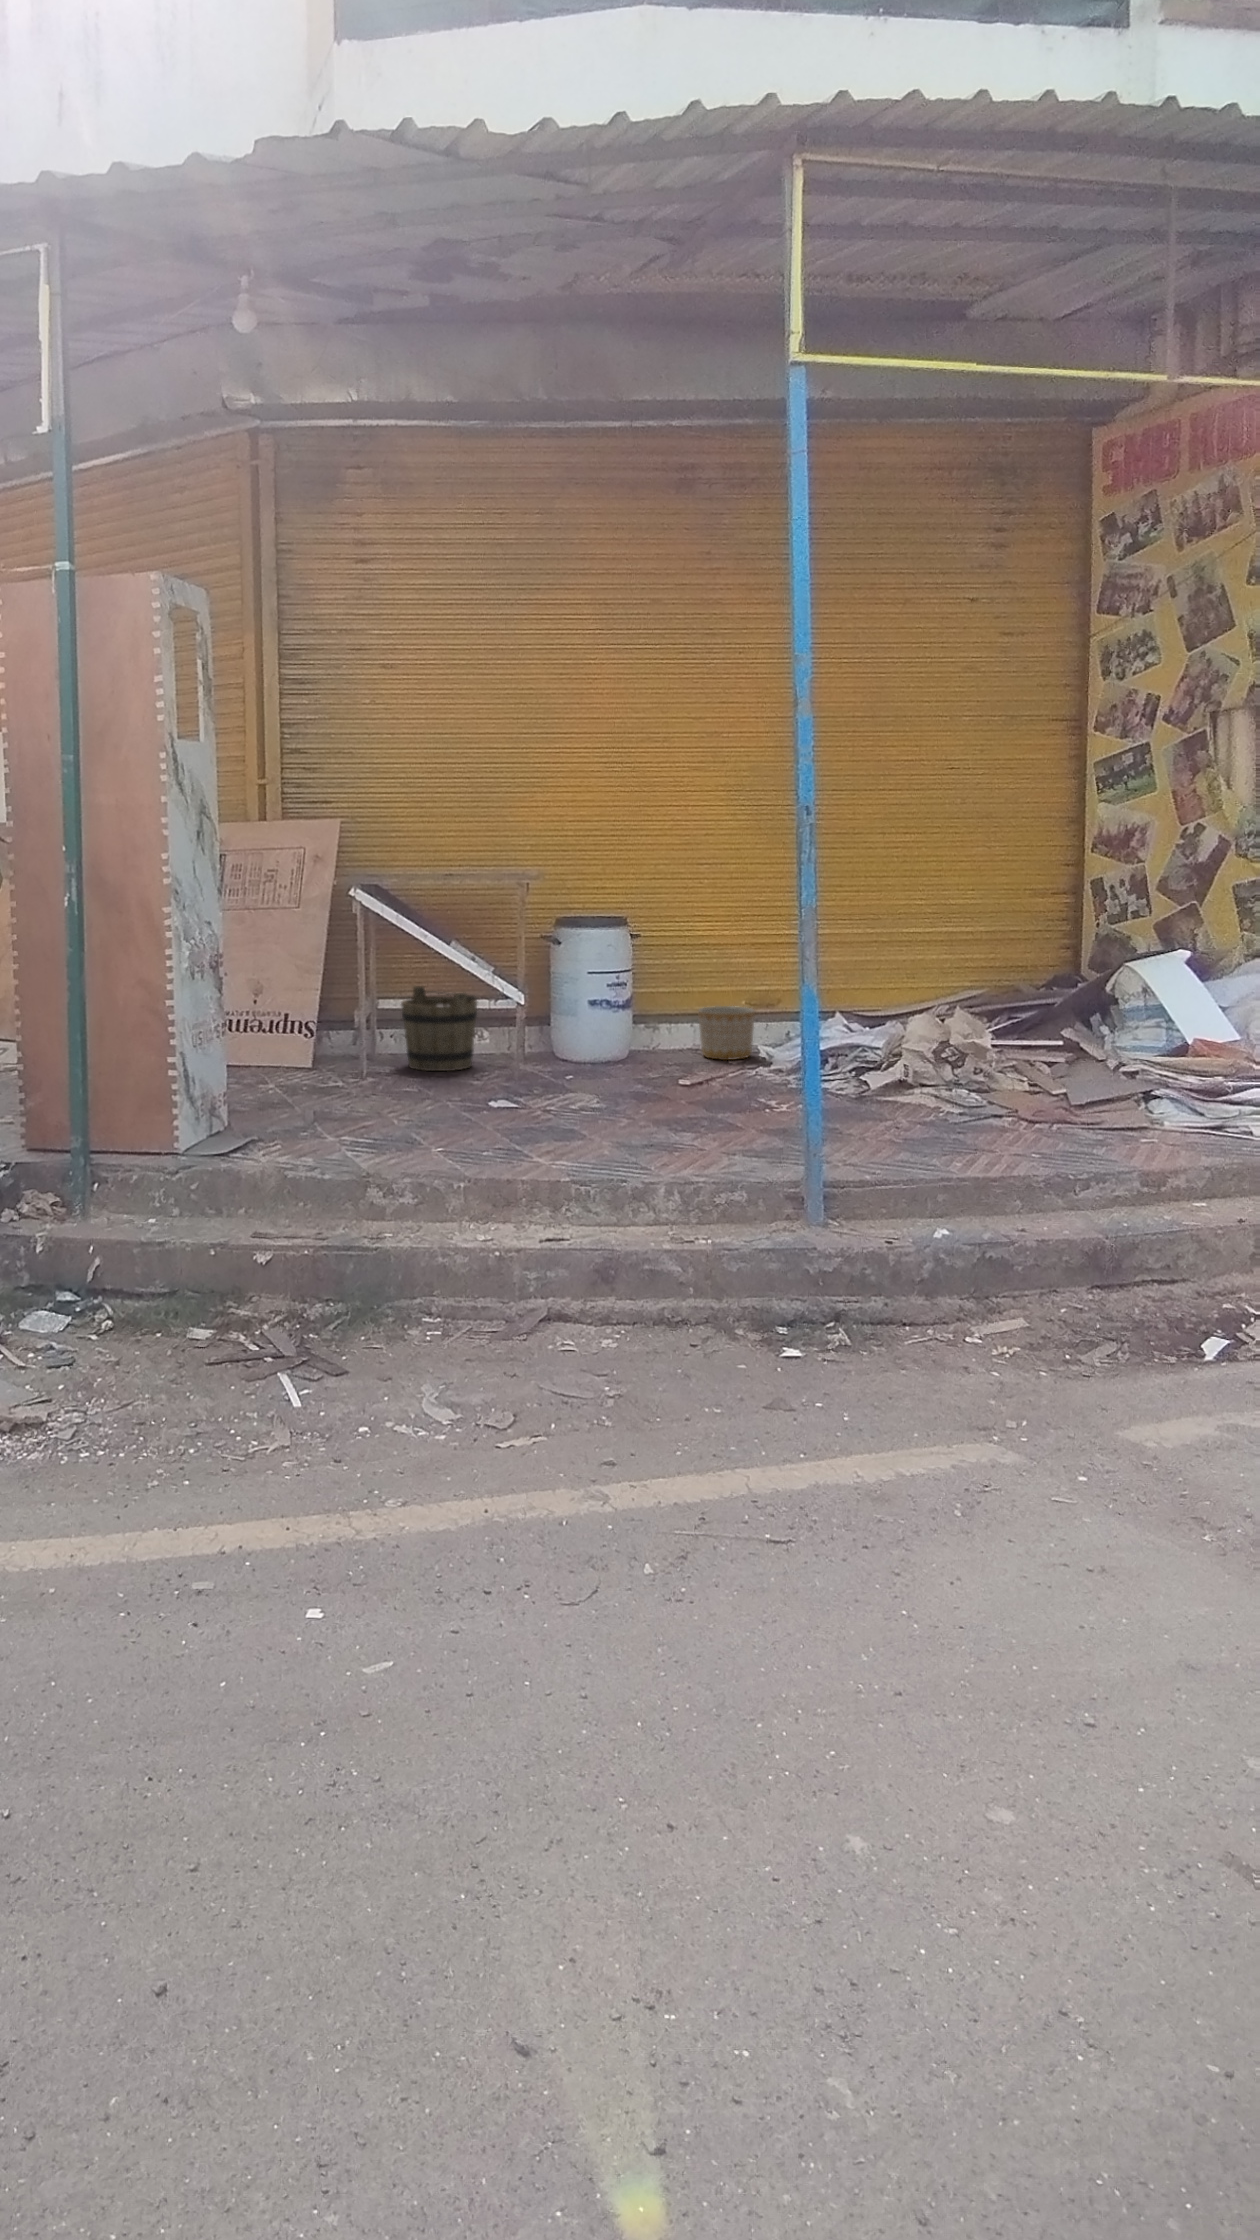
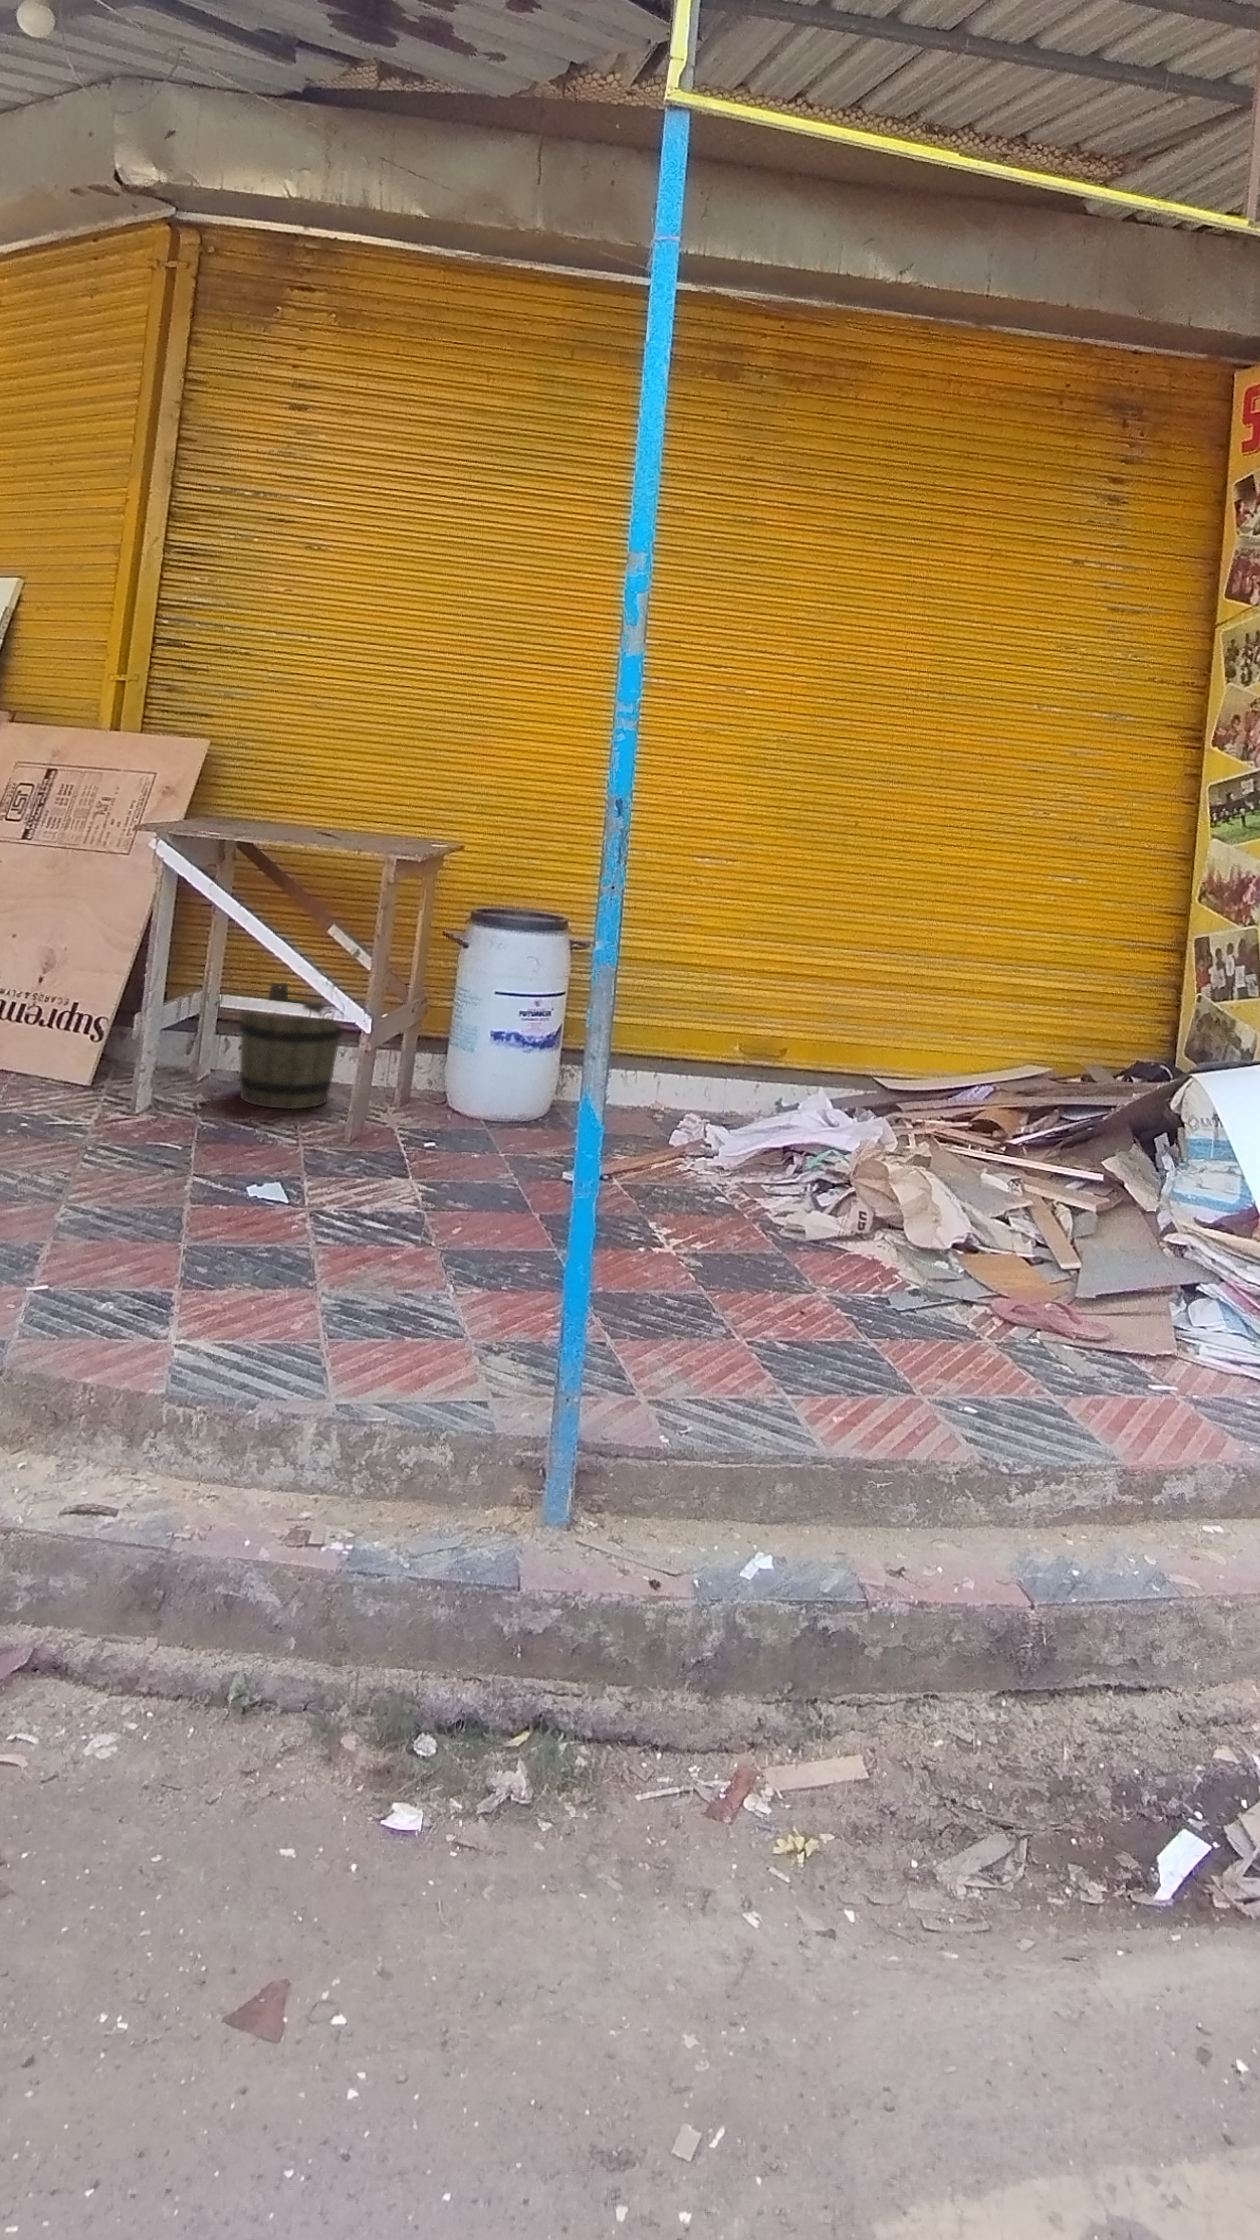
planter: present [698,1006,755,1060] -> none [651,1053,726,1132]

